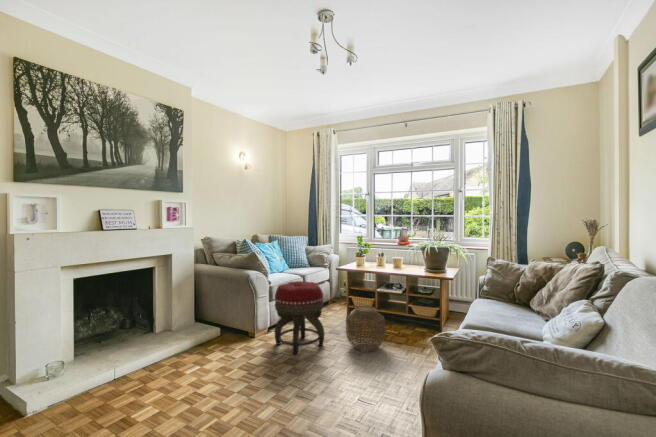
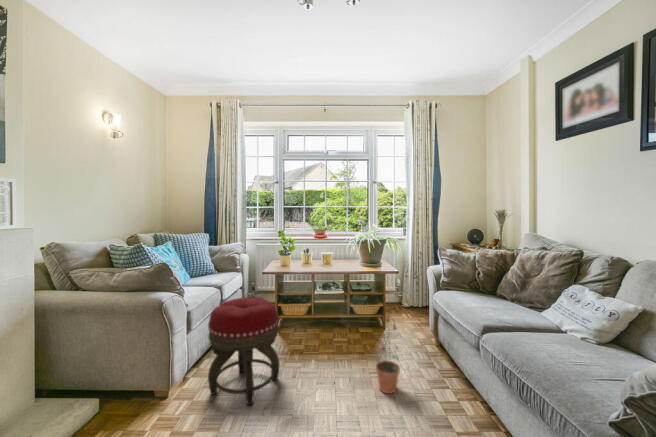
woven basket: present [346,306,385,352] -> none [307,317,353,375]
potted plant: none [387,307,410,373] -> present [369,316,400,394]

